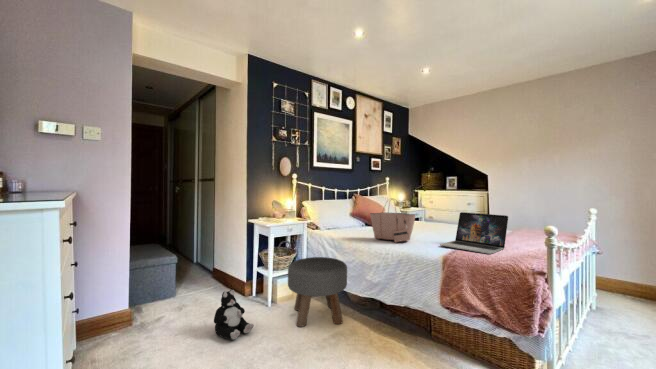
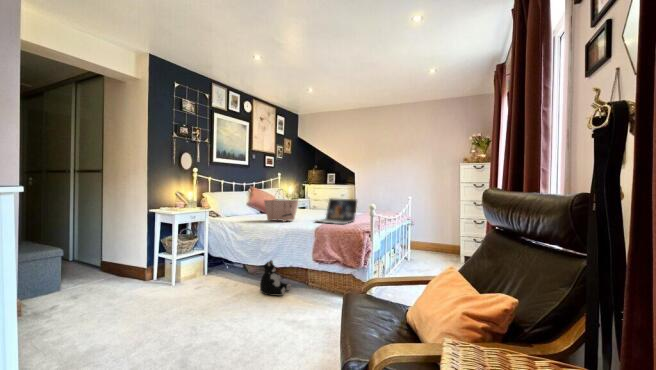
ottoman: present [288,257,347,327] -> none [193,239,245,294]
plush toy: present [214,289,254,340] -> present [260,260,291,295]

